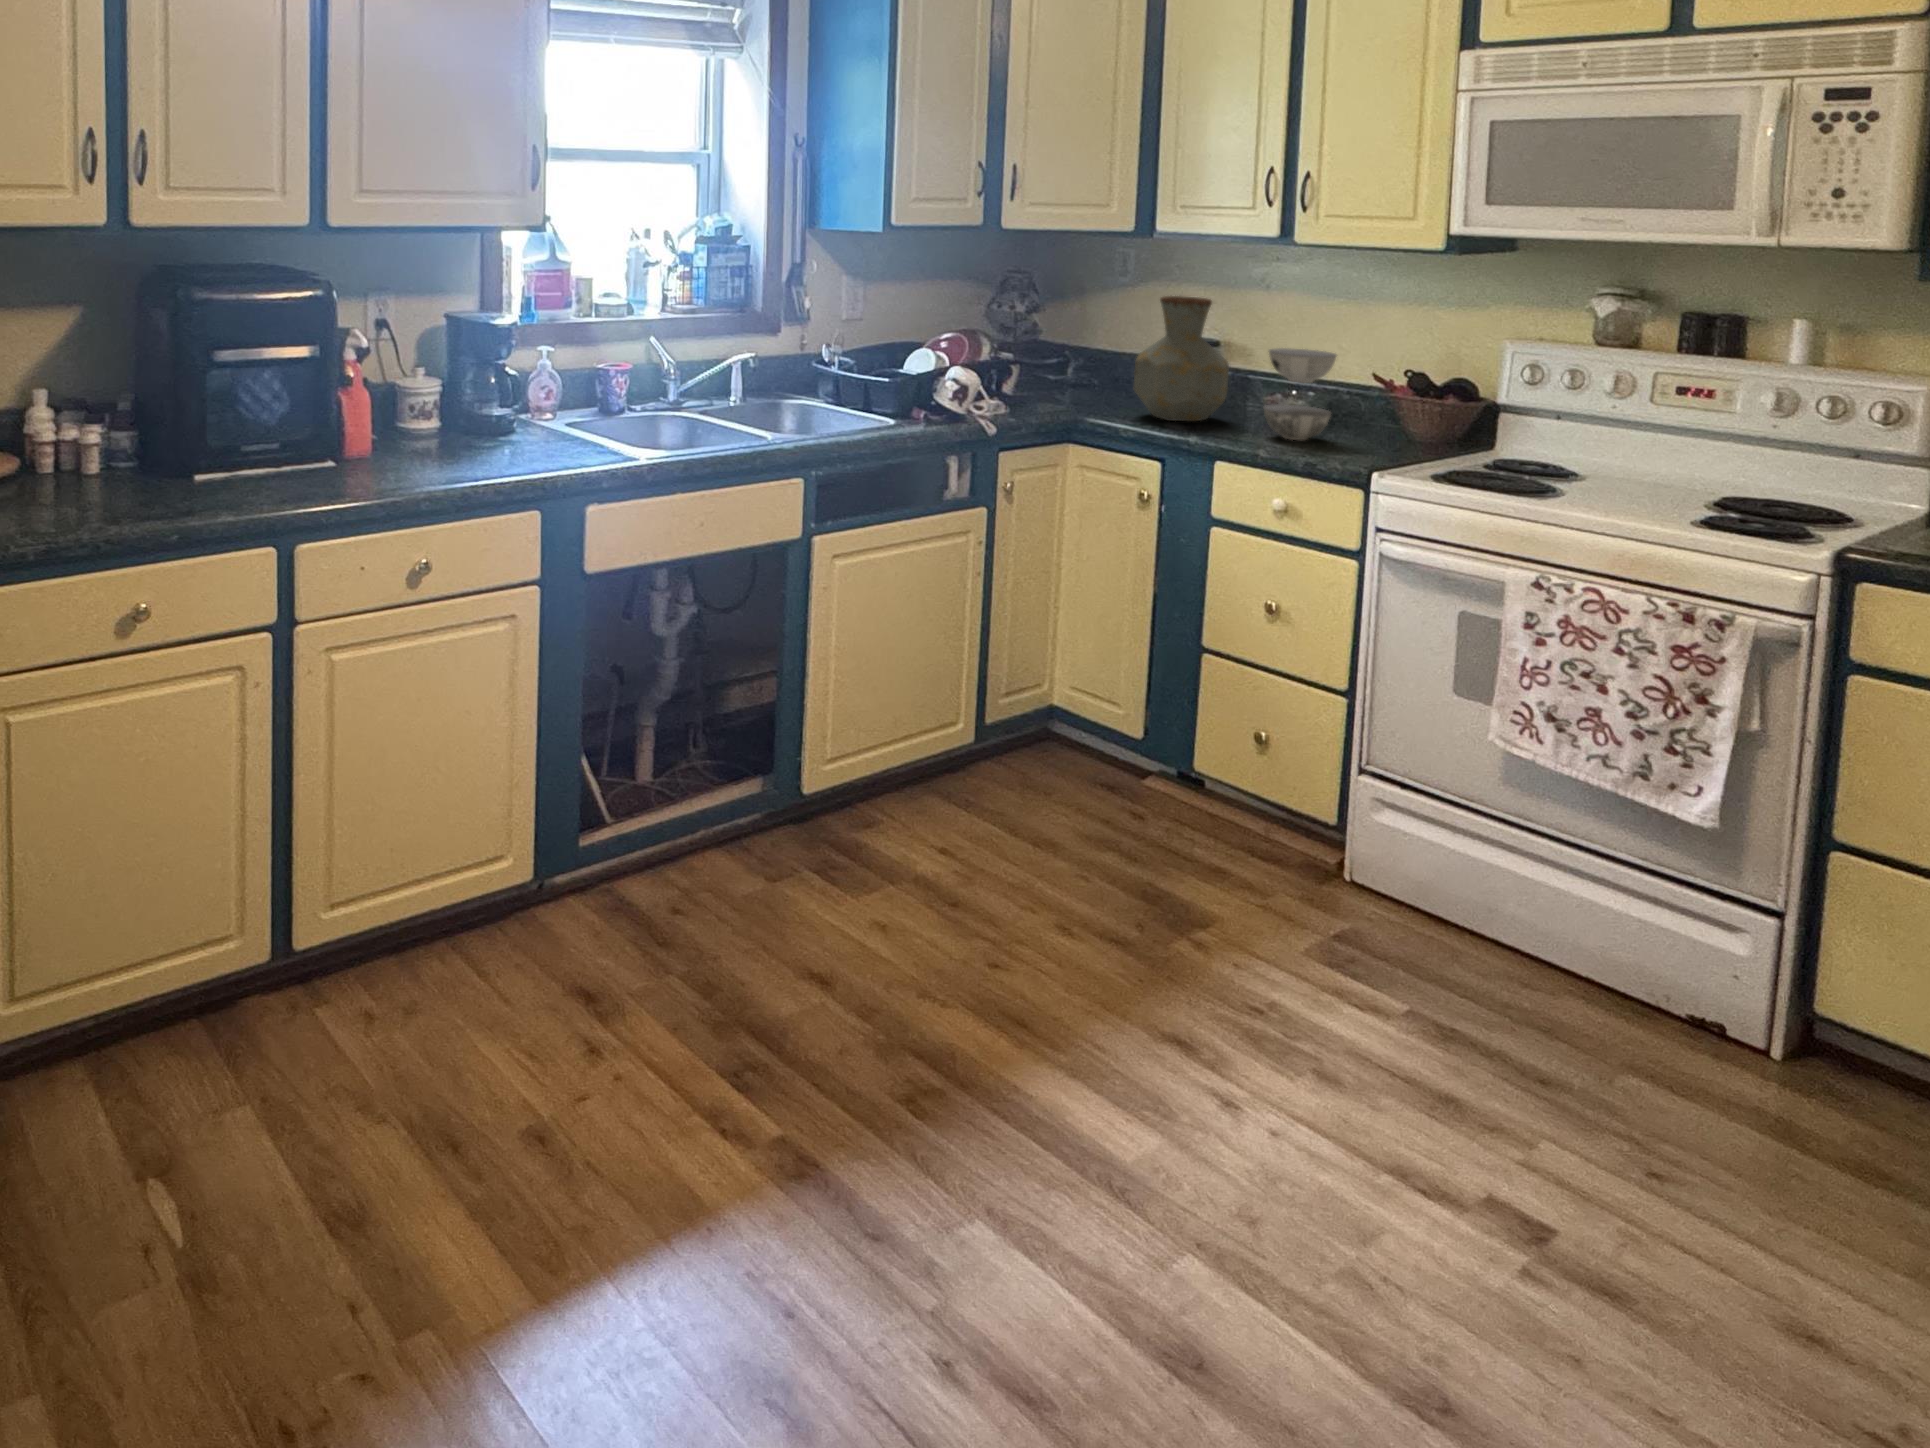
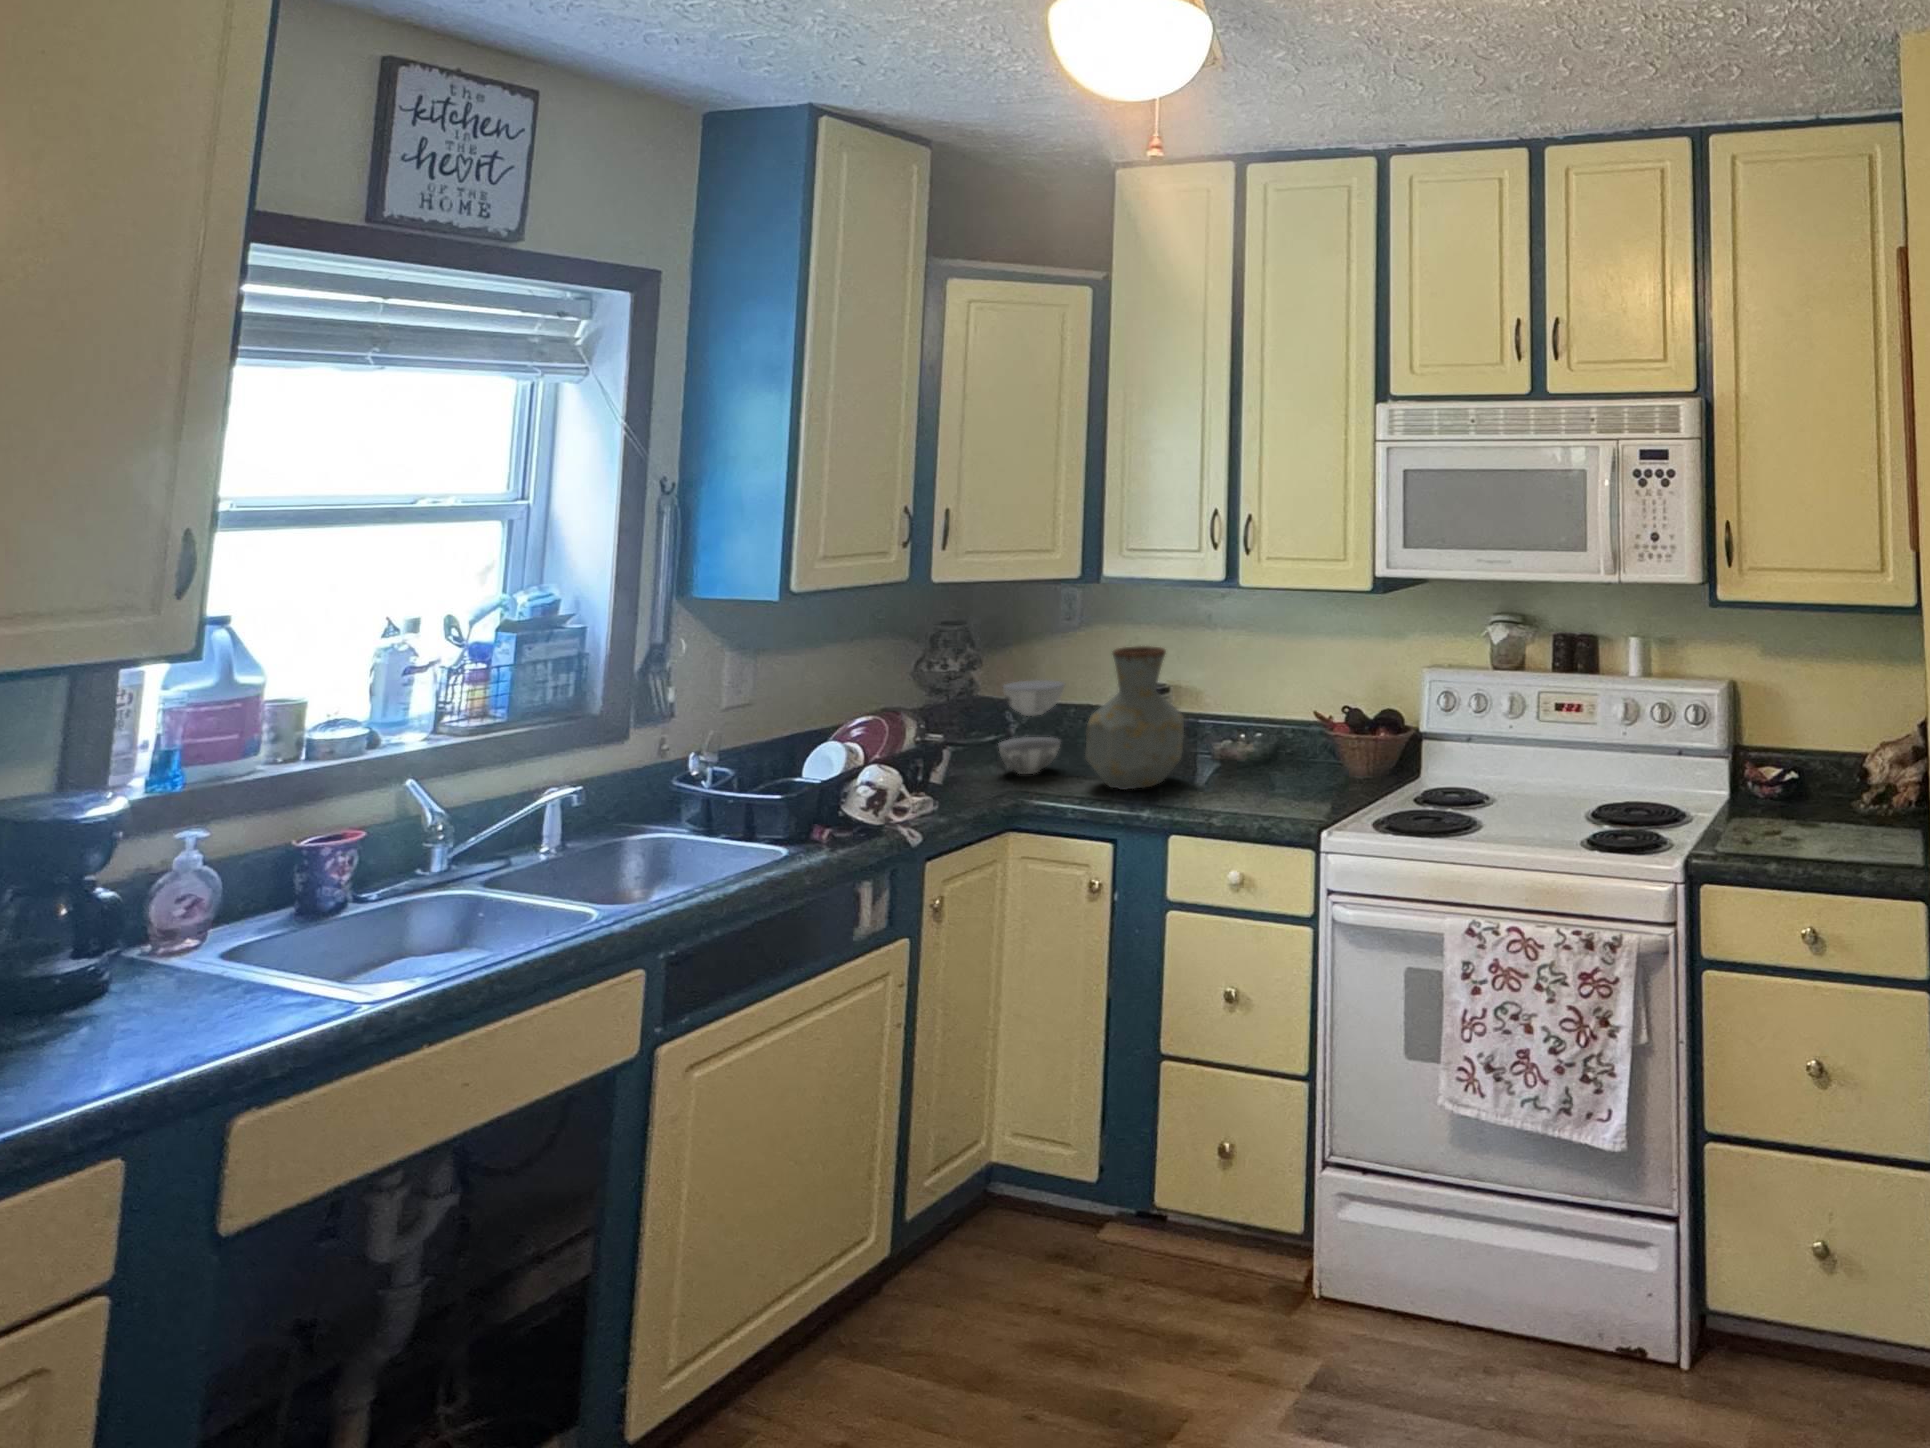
bowl: present [1264,348,1337,440] -> present [999,680,1065,774]

